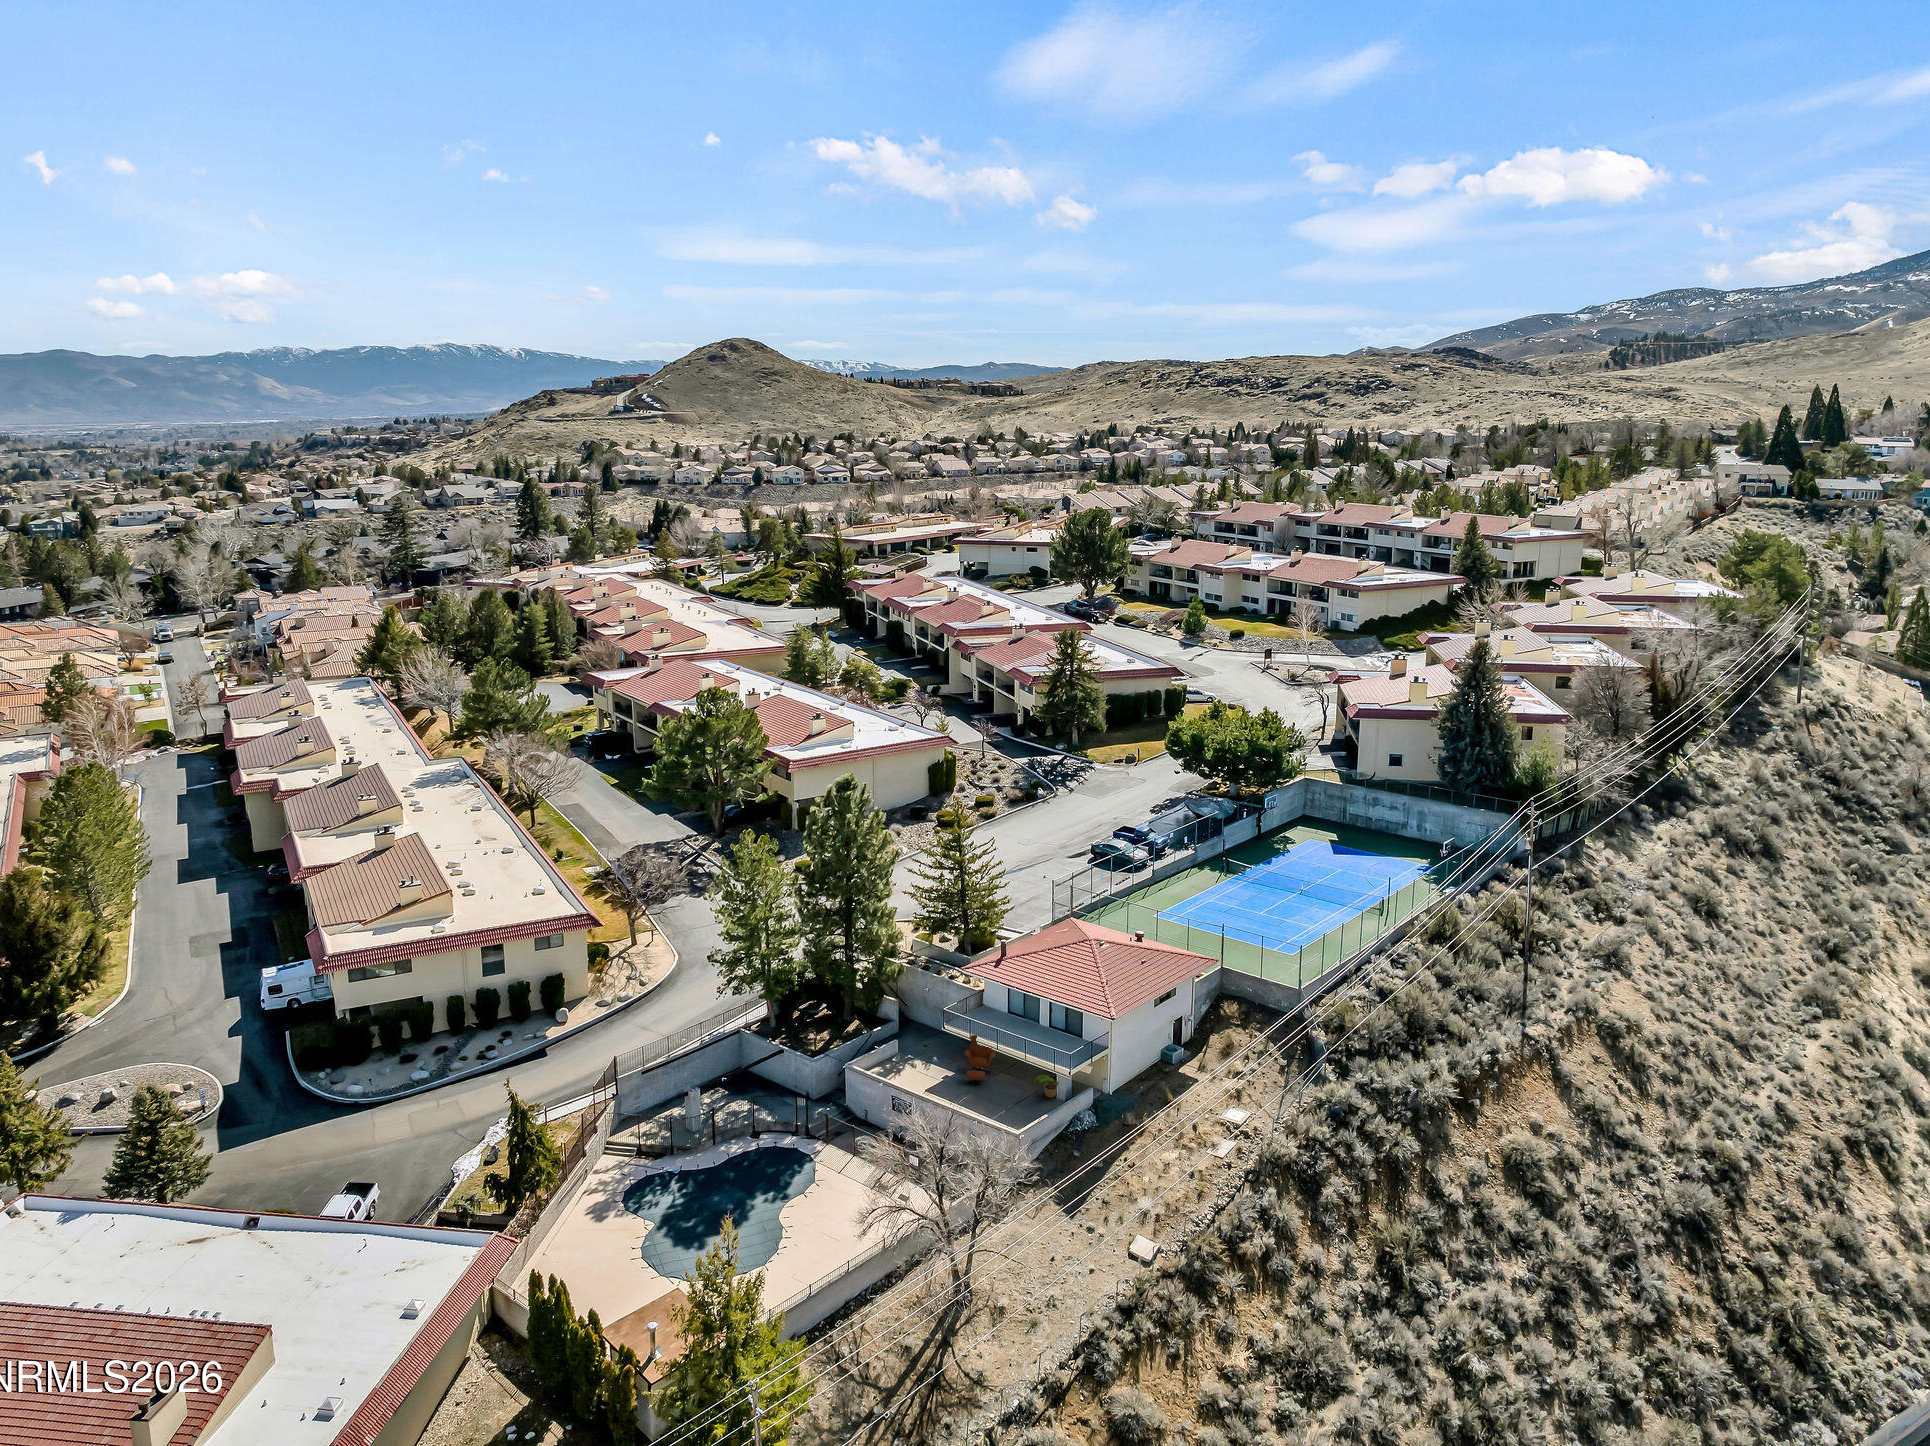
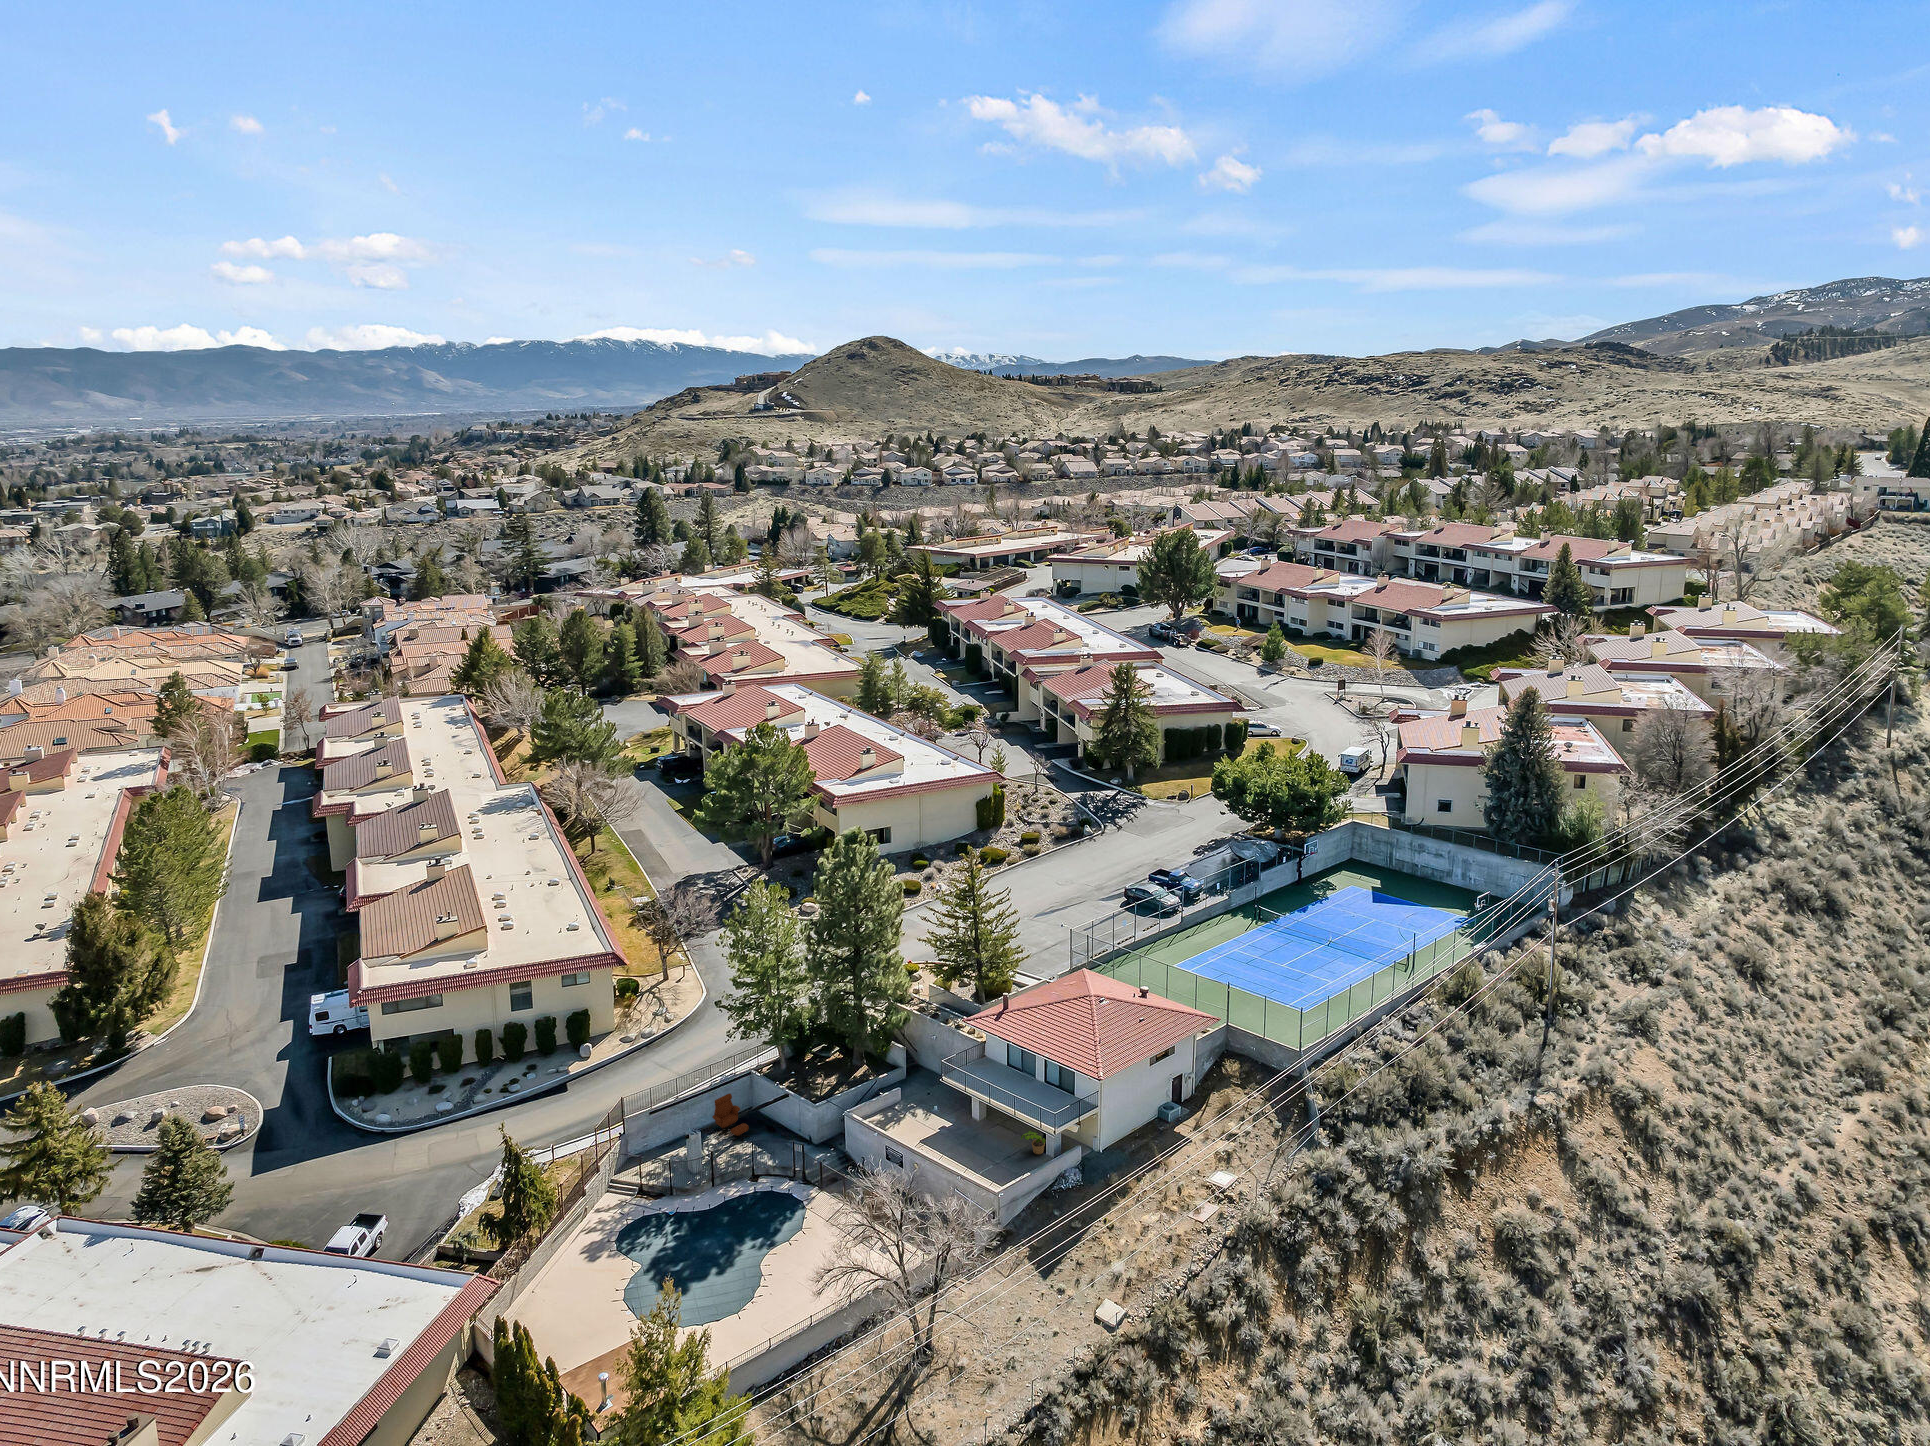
lounge chair: present [965,1035,995,1085] -> present [712,1093,749,1142]

